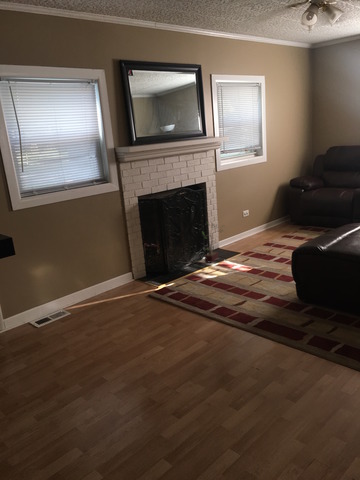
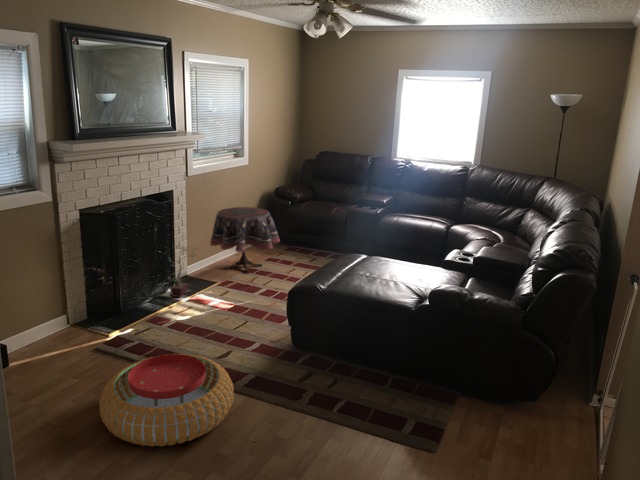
side table: none [236,194,292,246] -> present [210,207,280,273]
pouf: none [141,298,243,367] -> present [99,354,234,447]

